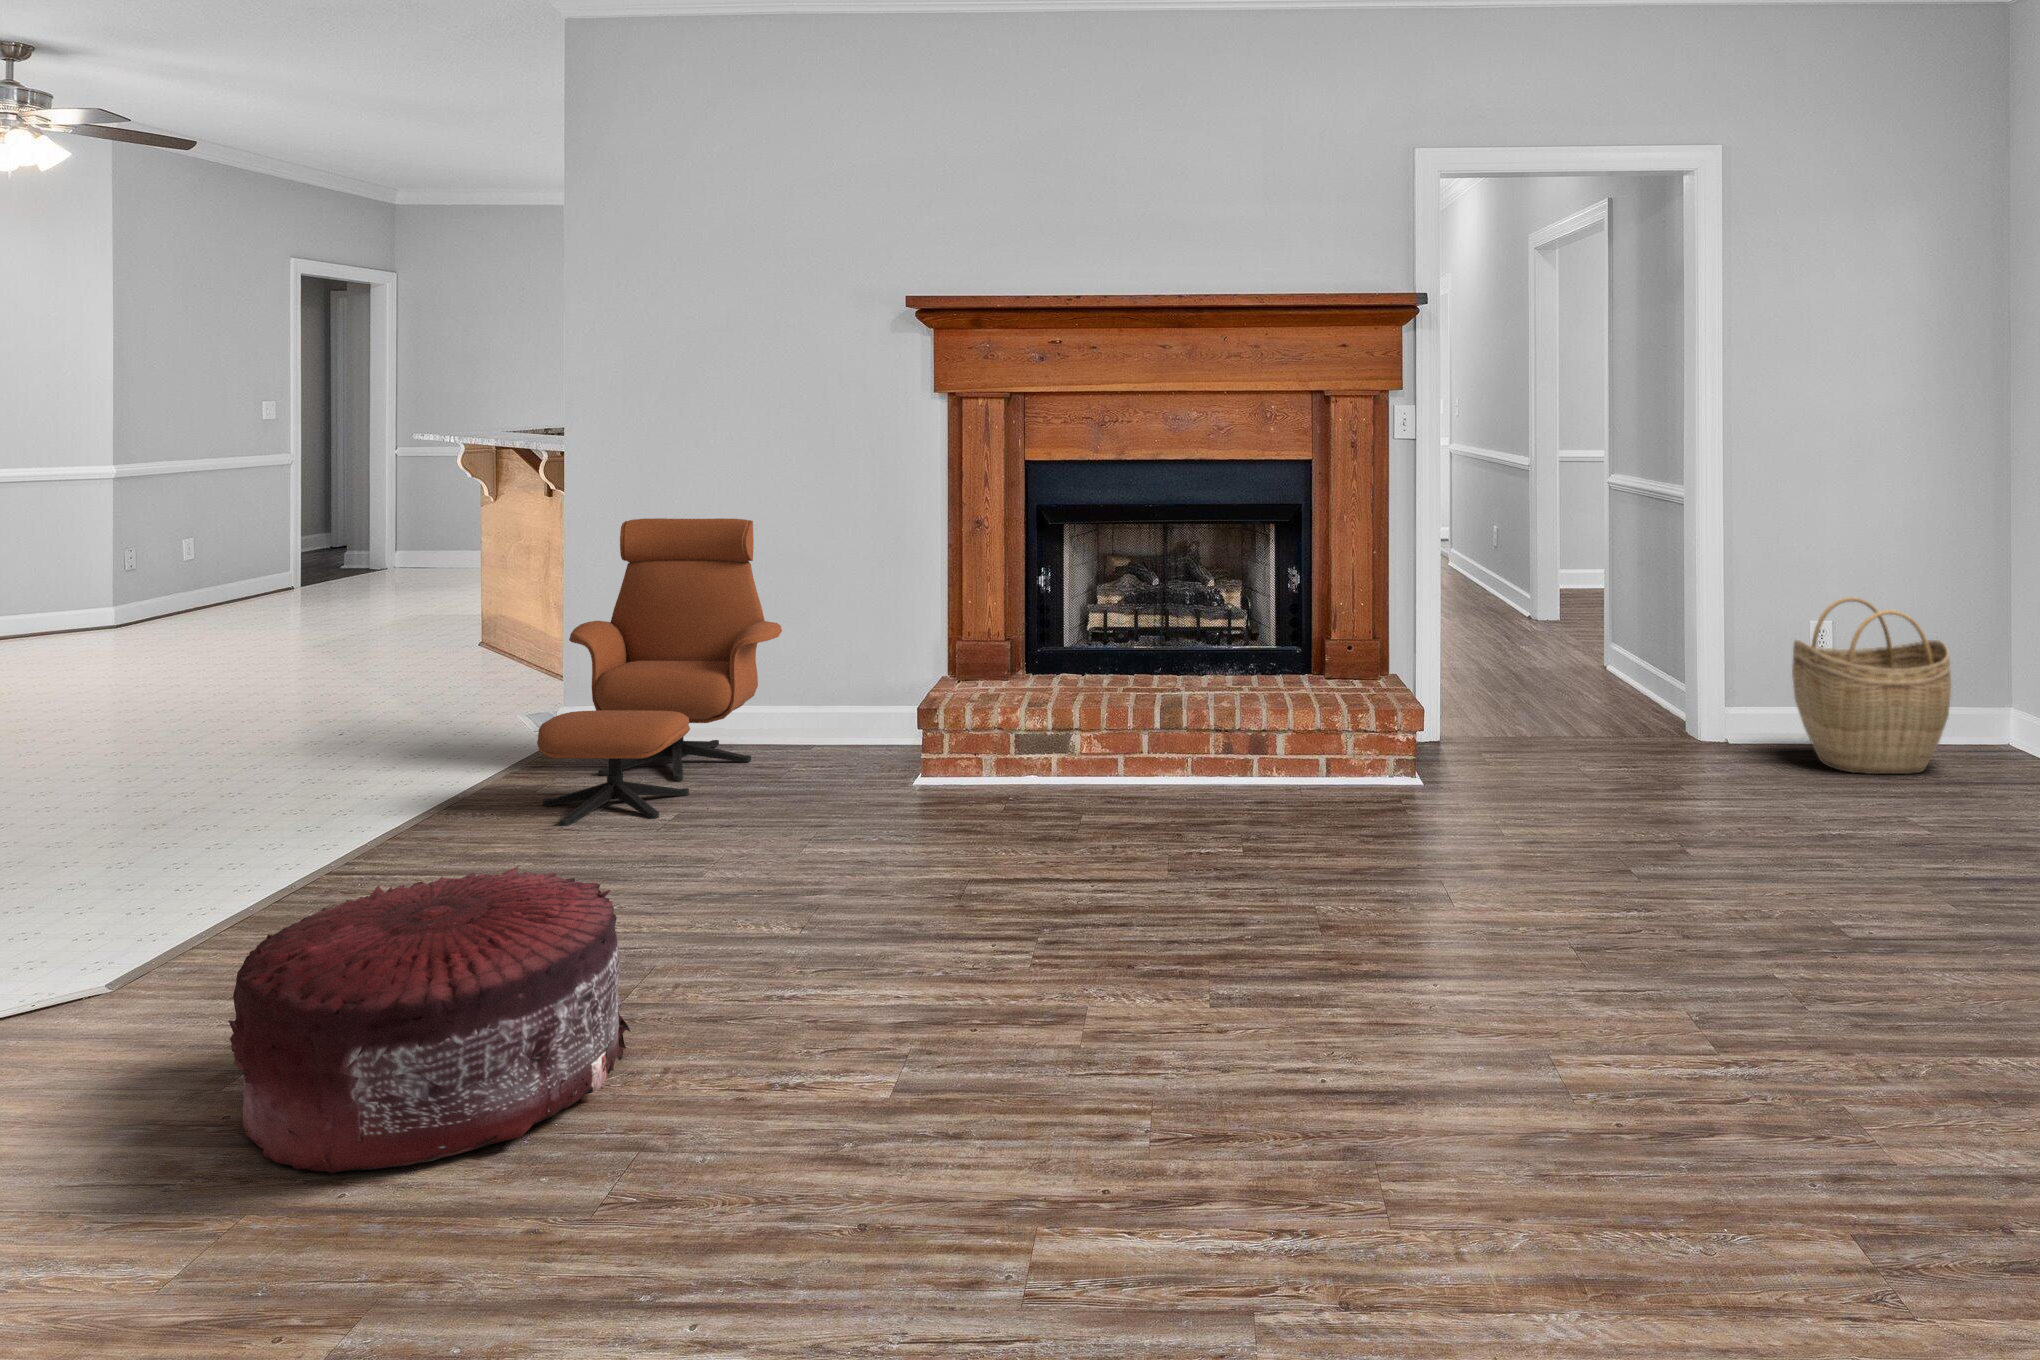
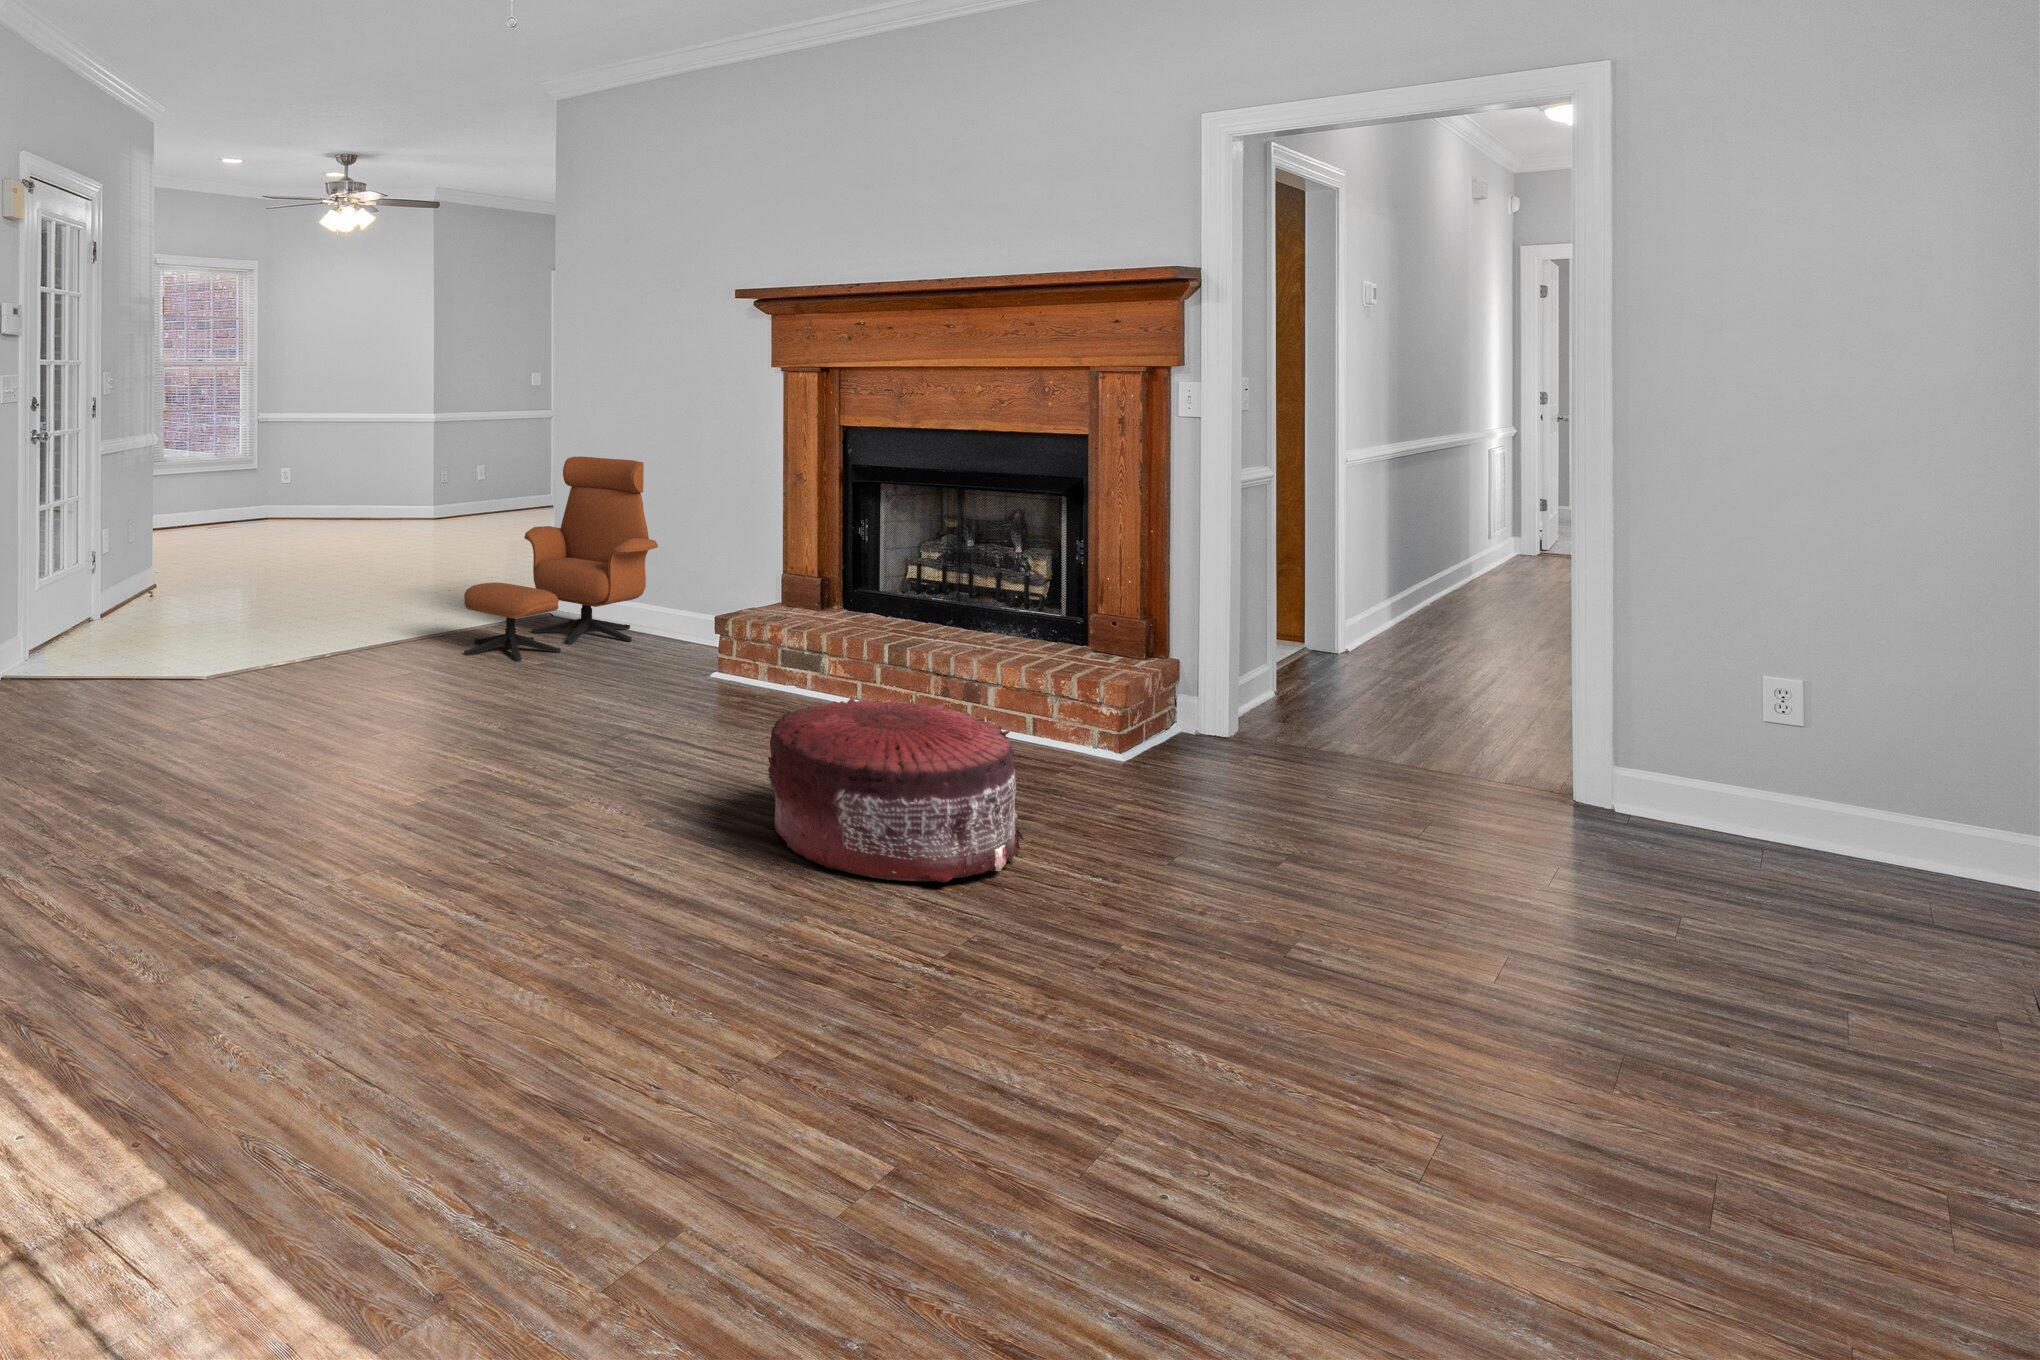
woven basket: present [1792,597,1951,774] -> none [1679,650,1952,901]
pouf: present [229,866,631,1174] -> present [768,697,1024,883]

